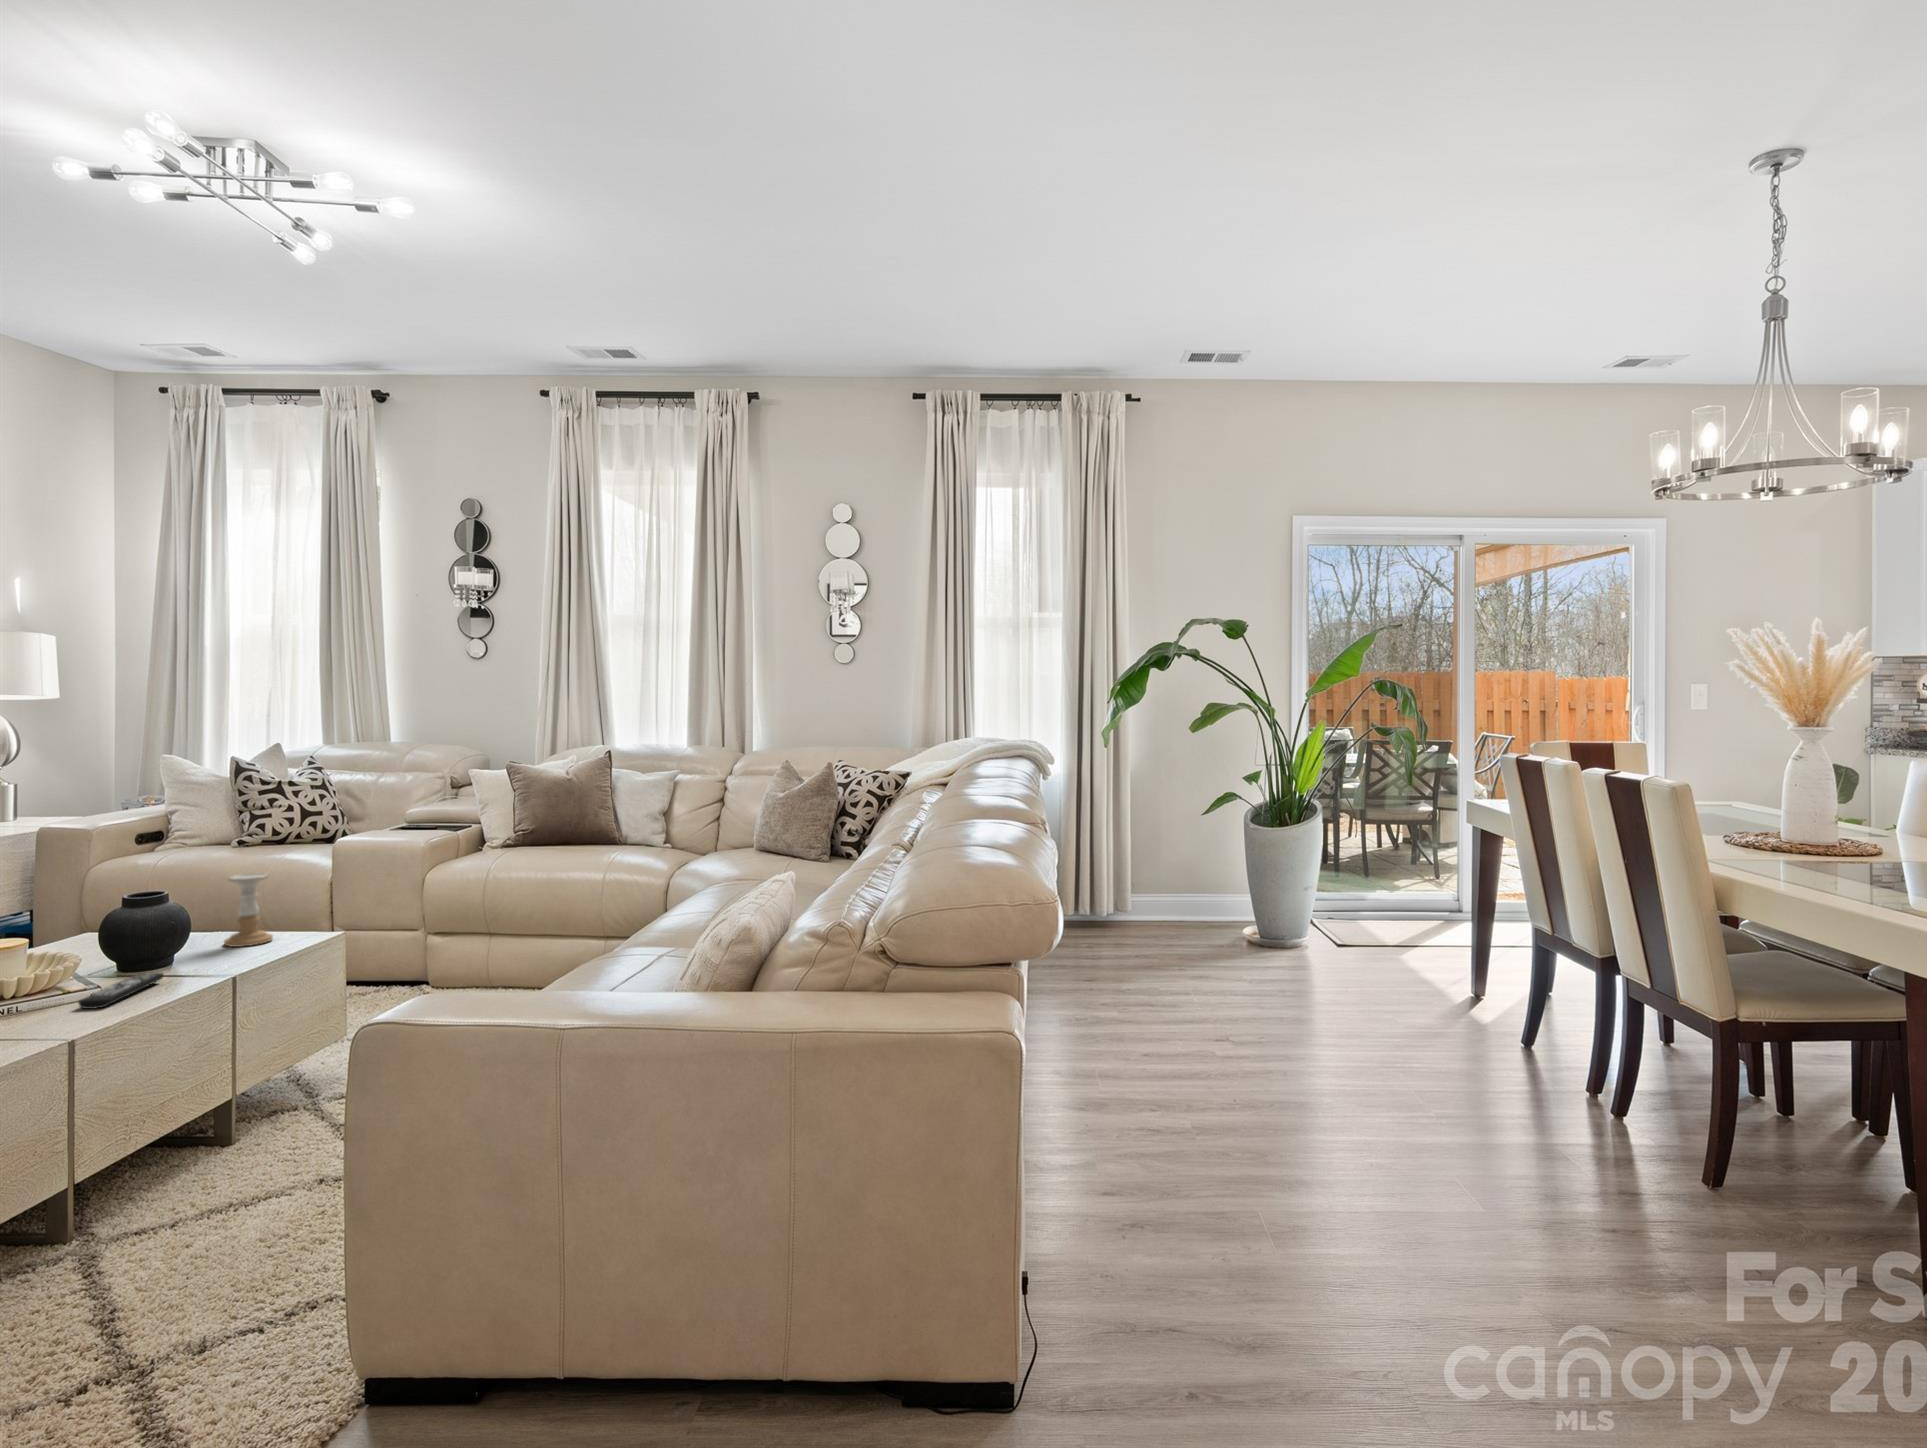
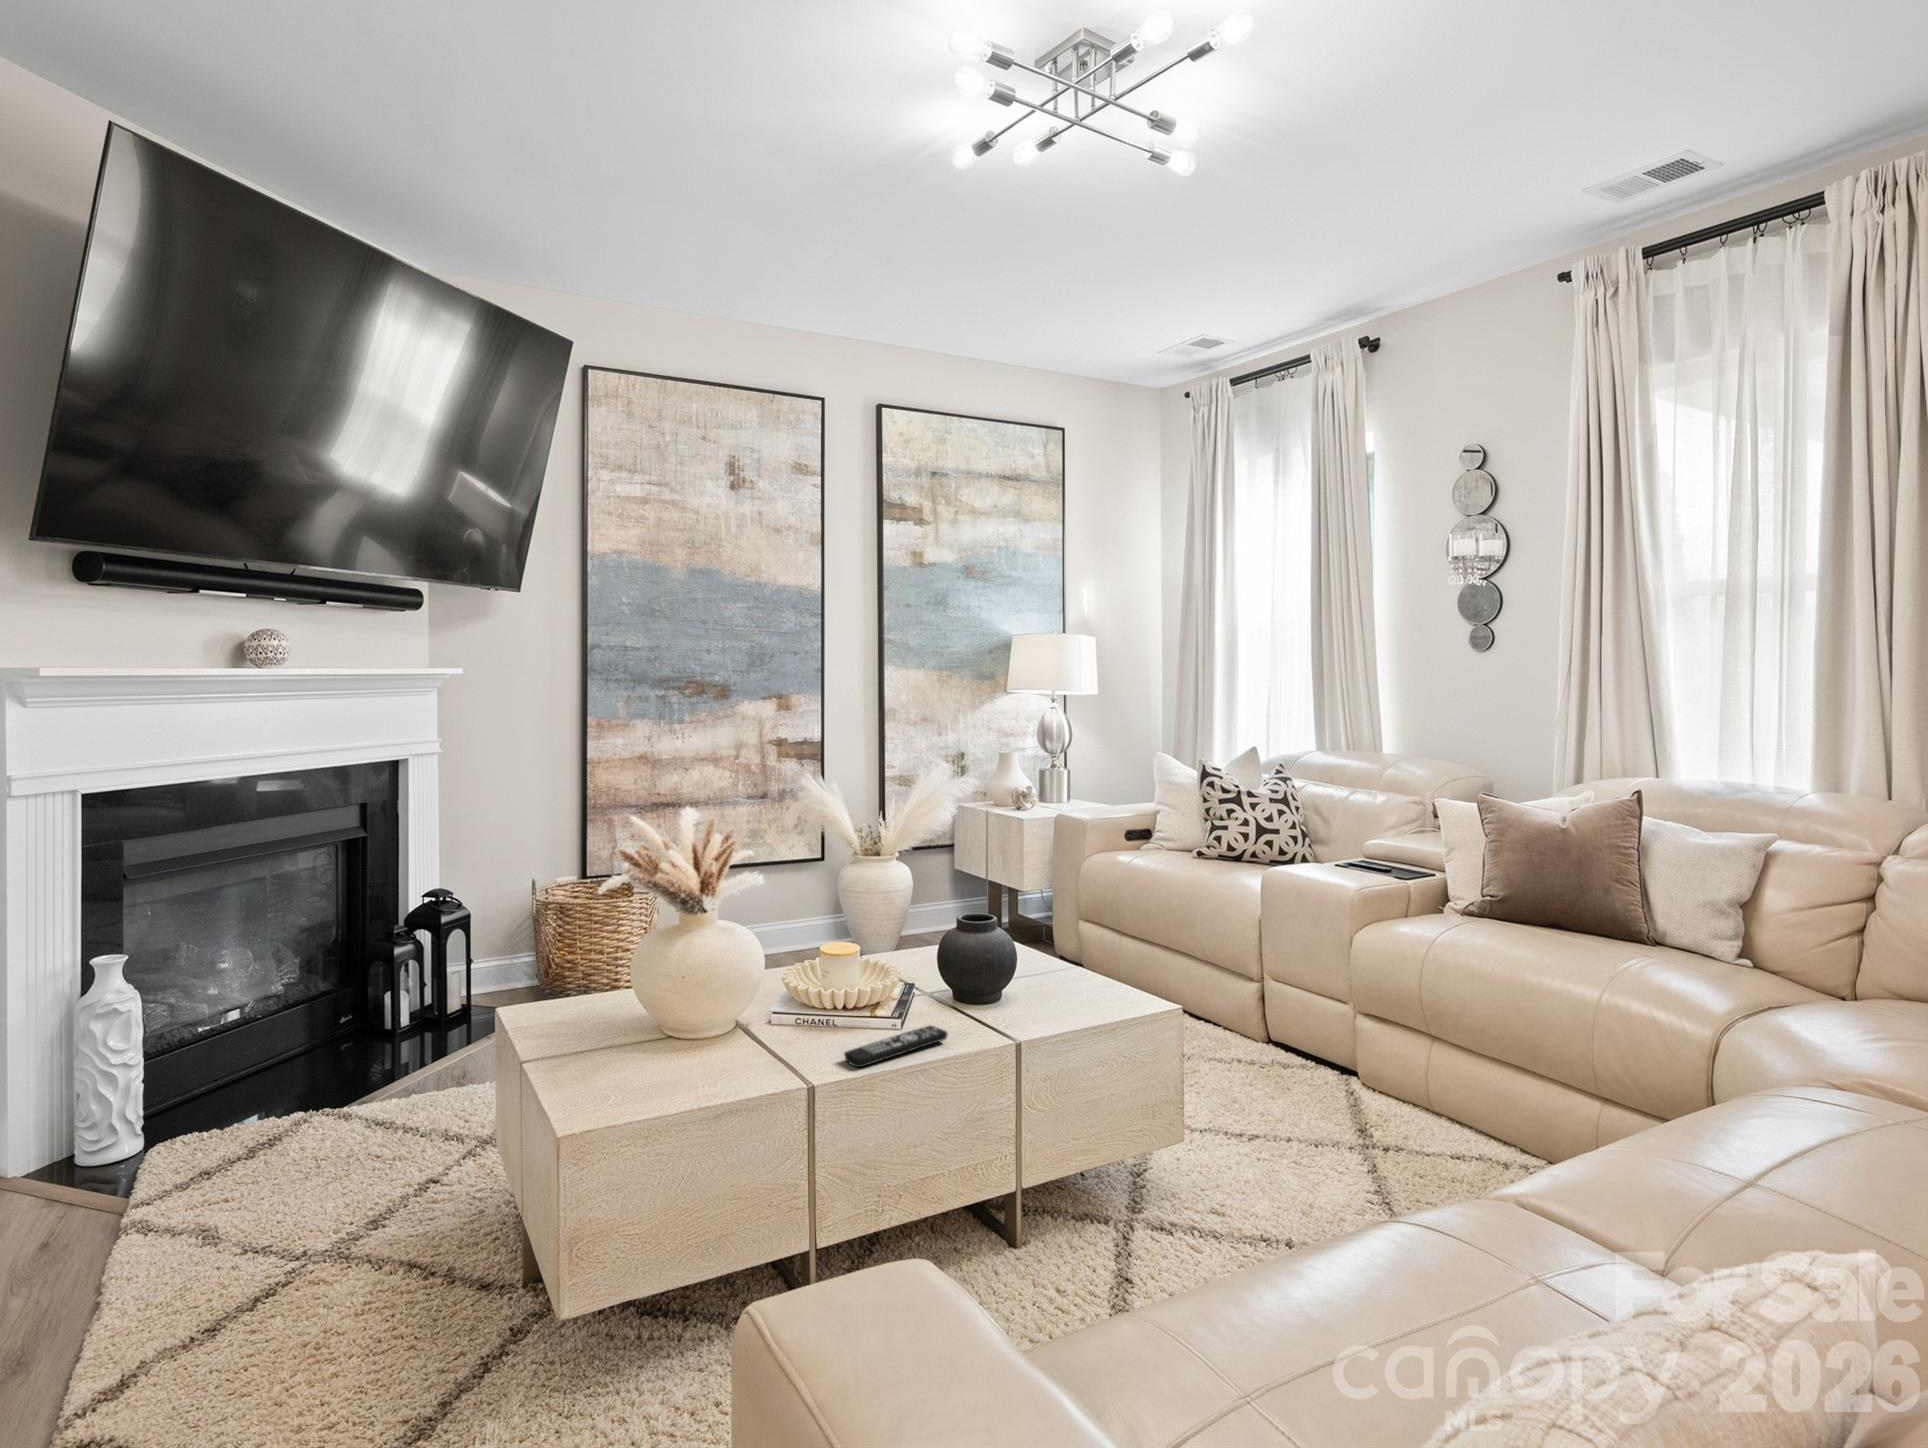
candle holder: present [224,873,273,947] -> none [1061,916,1109,1007]

